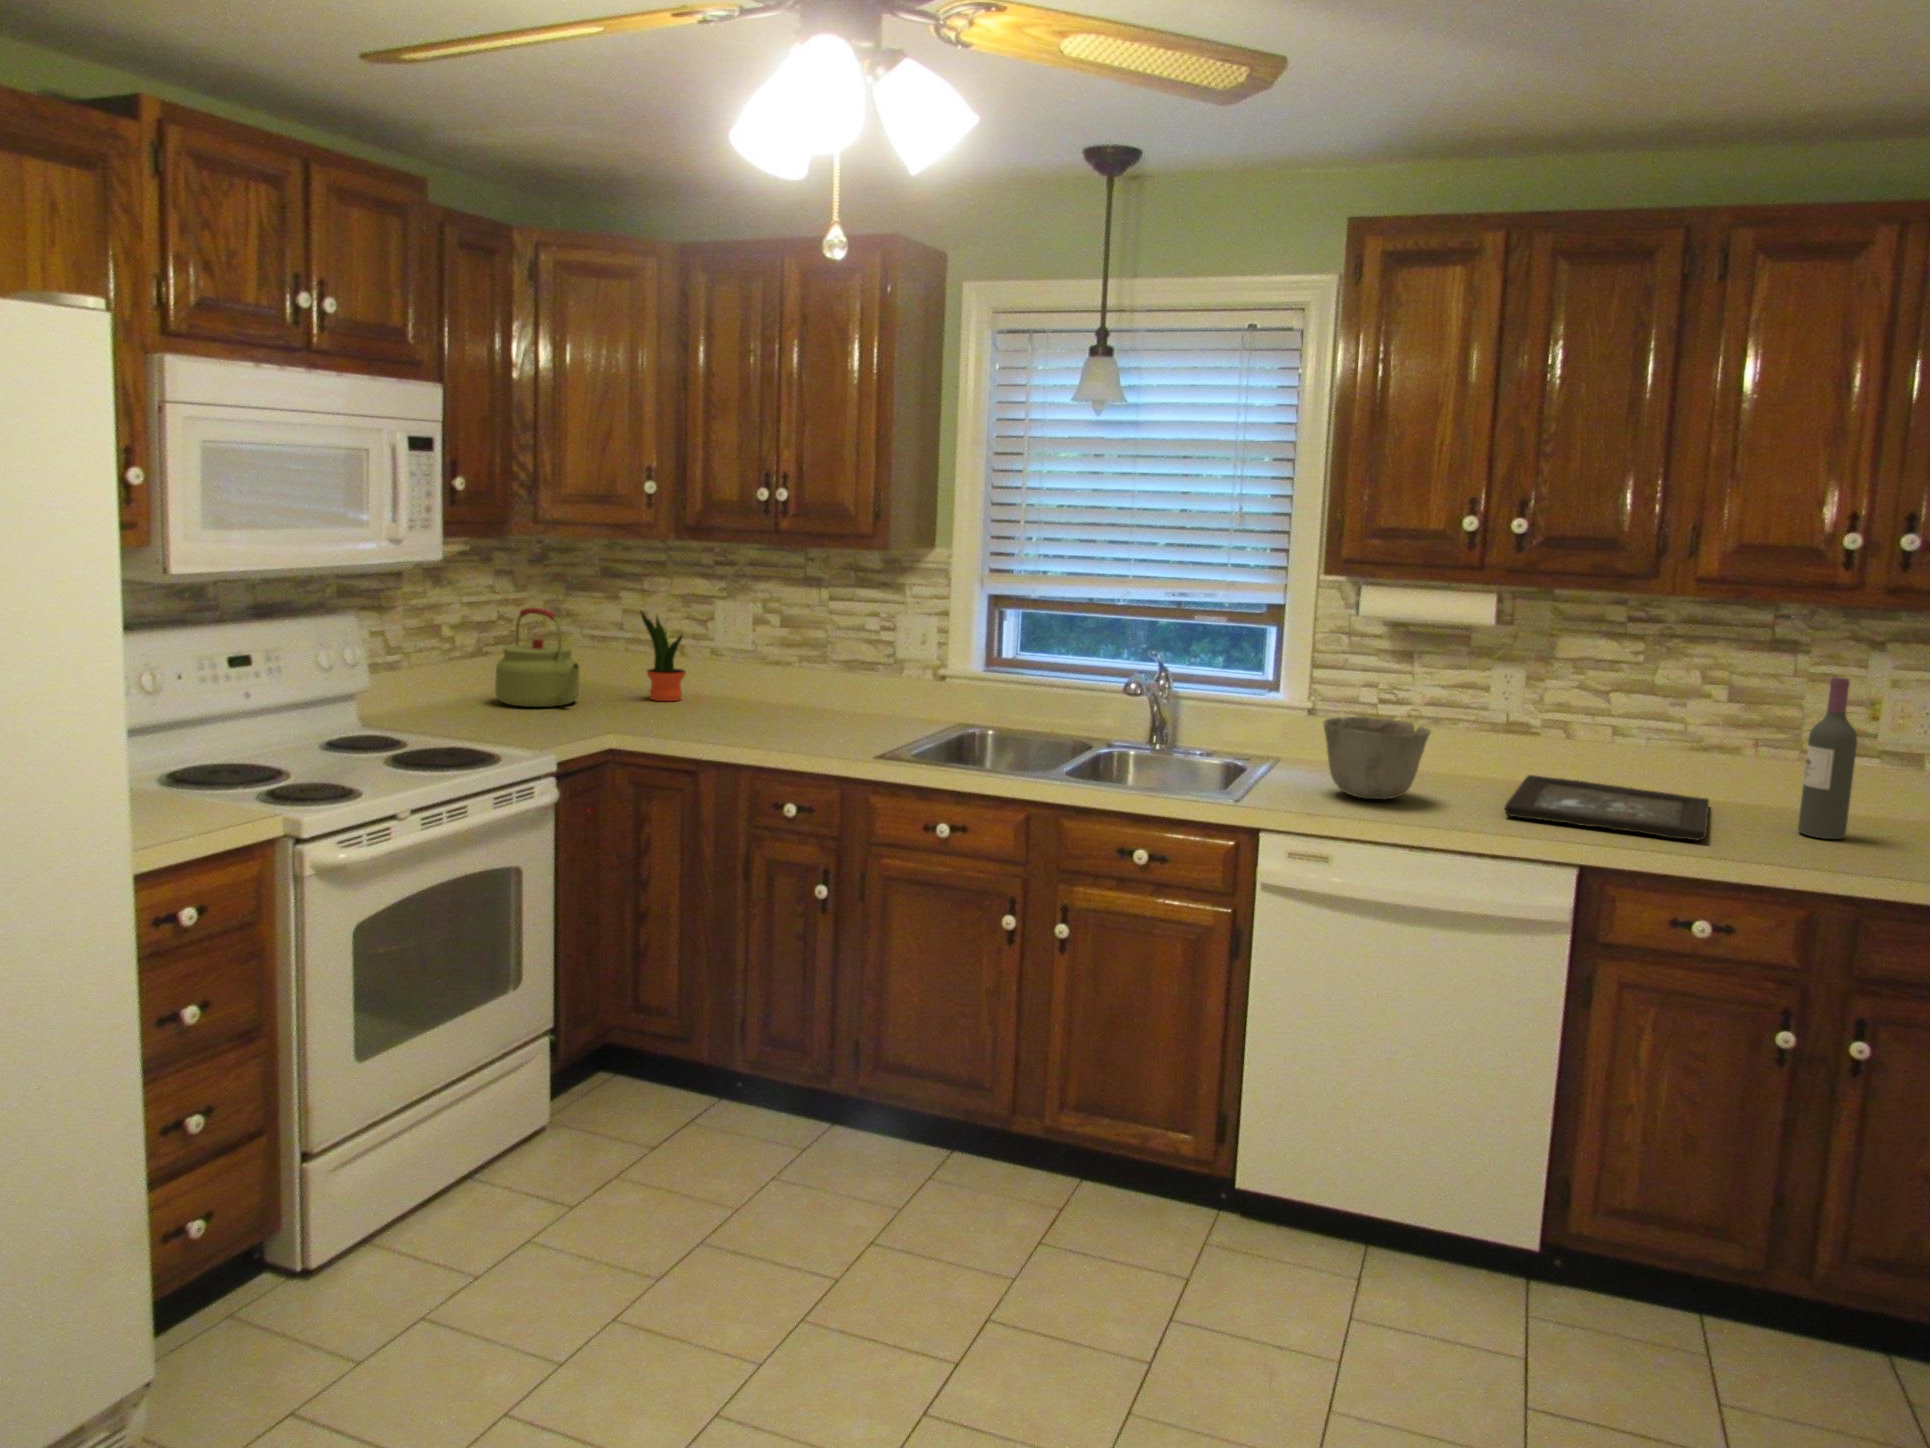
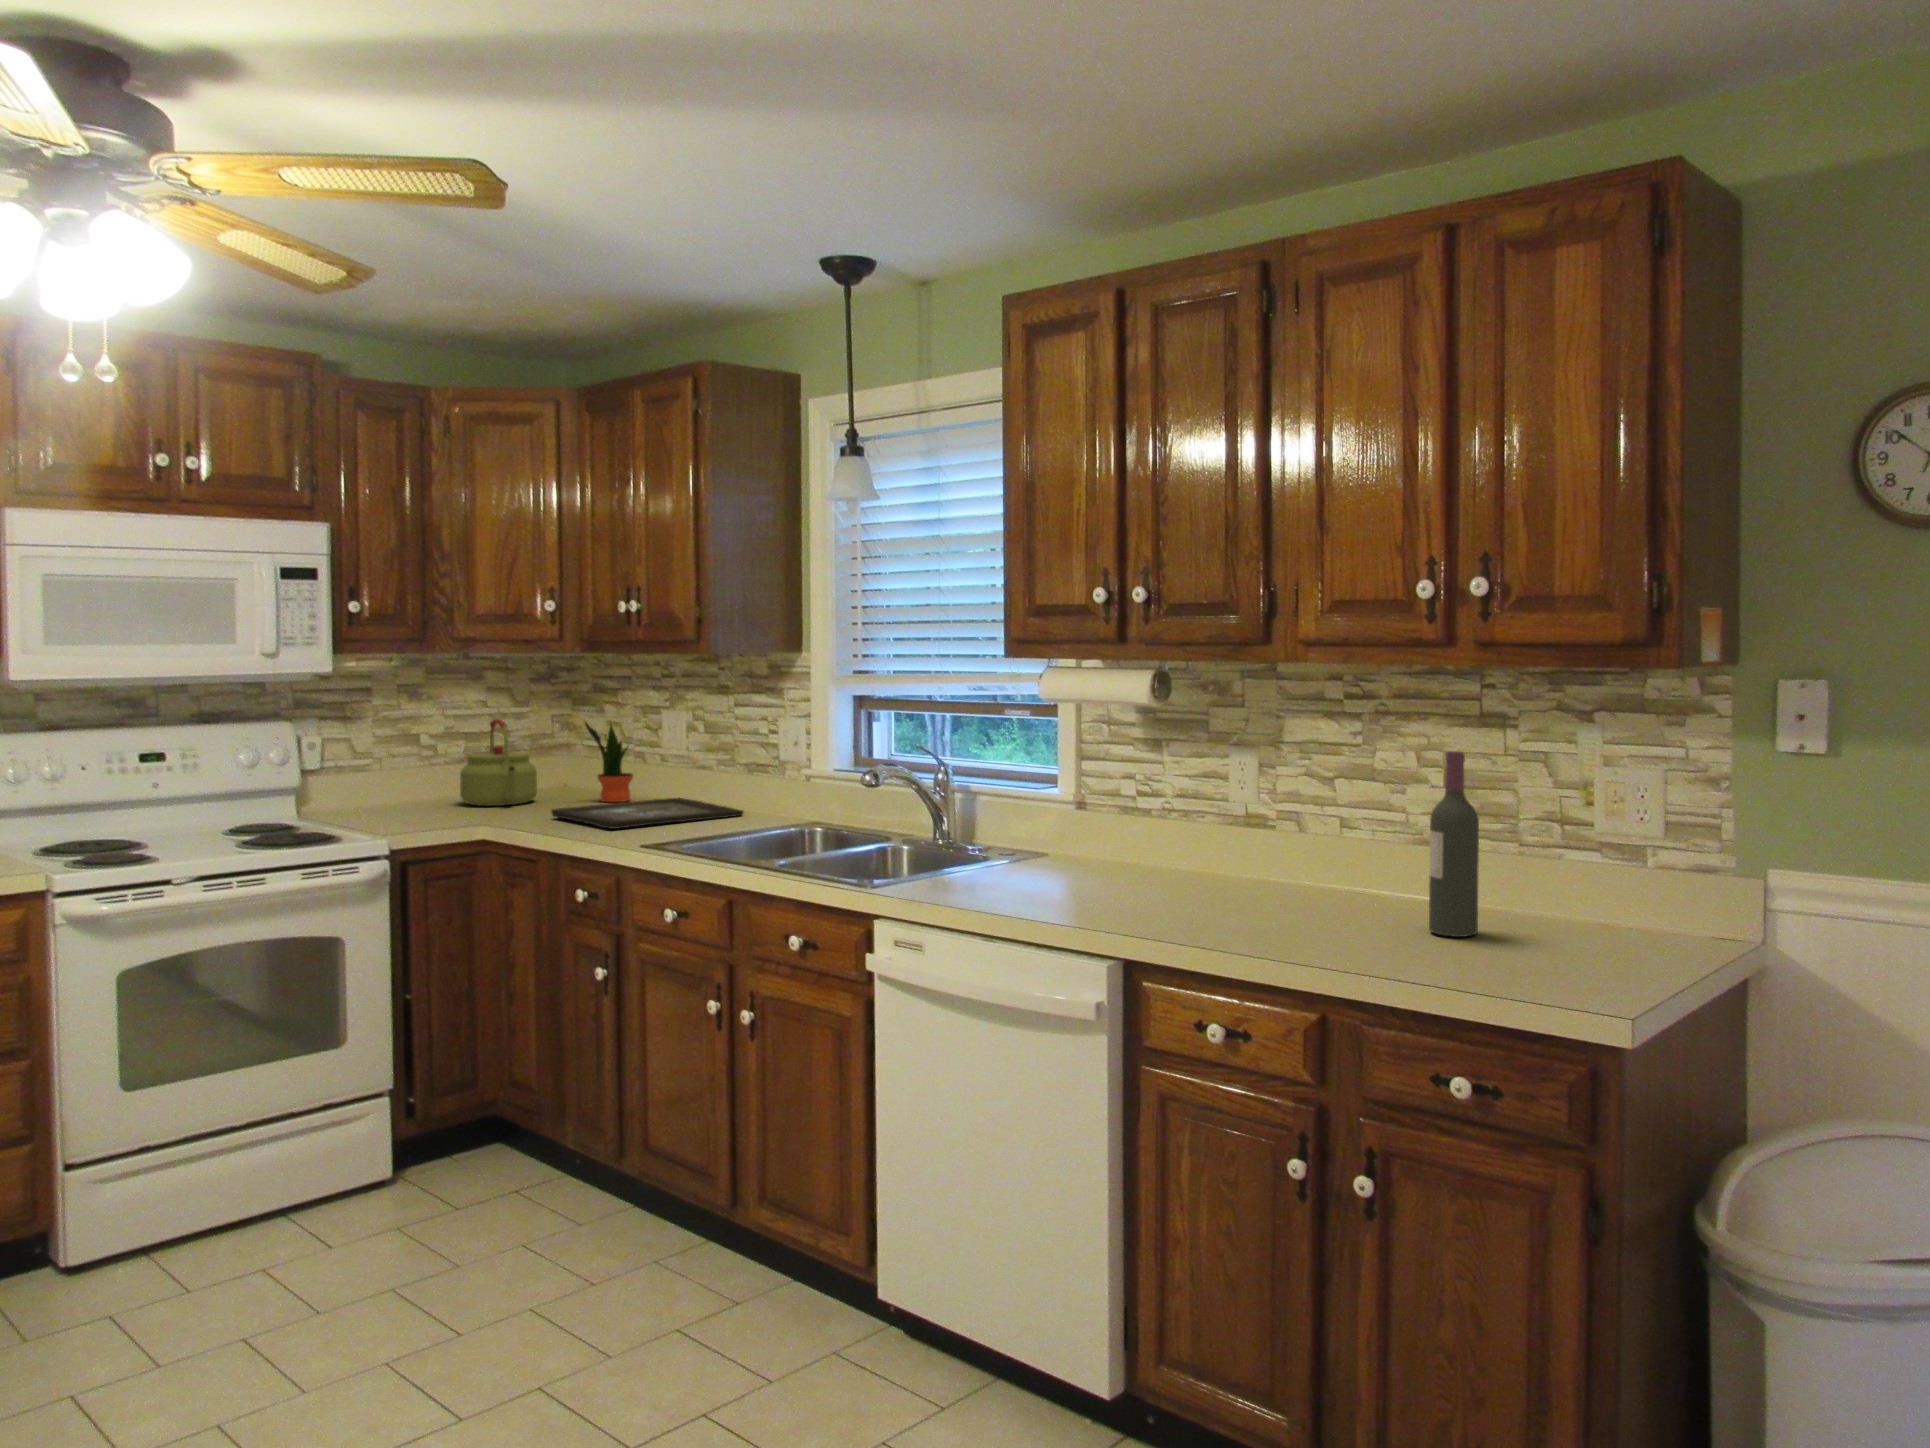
ceramic bowl: present [1323,717,1431,799] -> none [987,804,1090,887]
tray: present [1505,775,1709,840] -> present [551,798,744,829]

